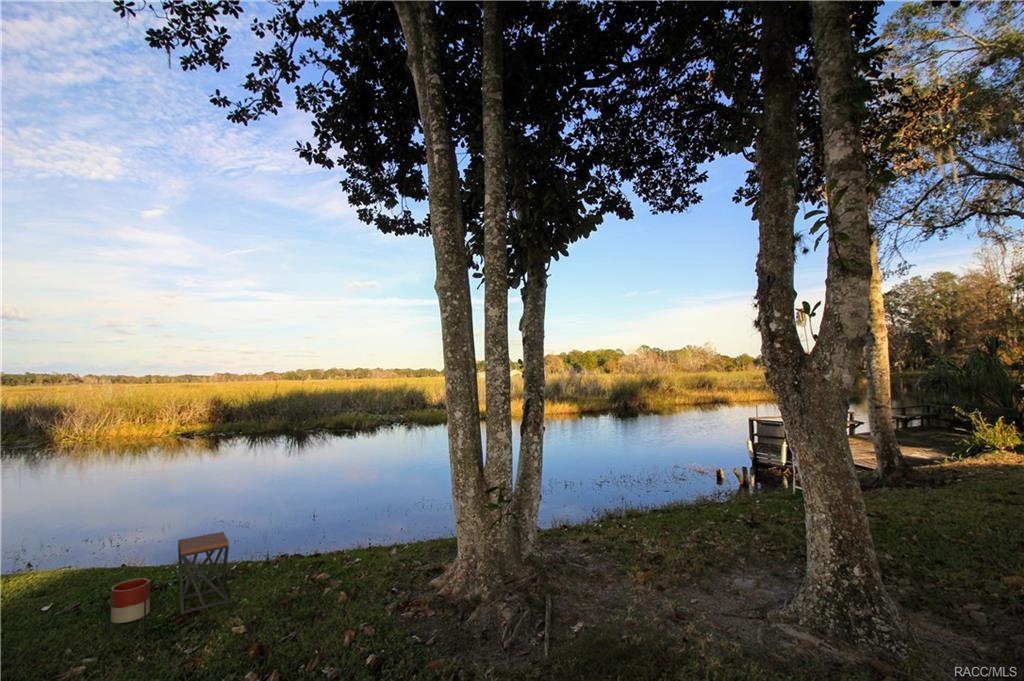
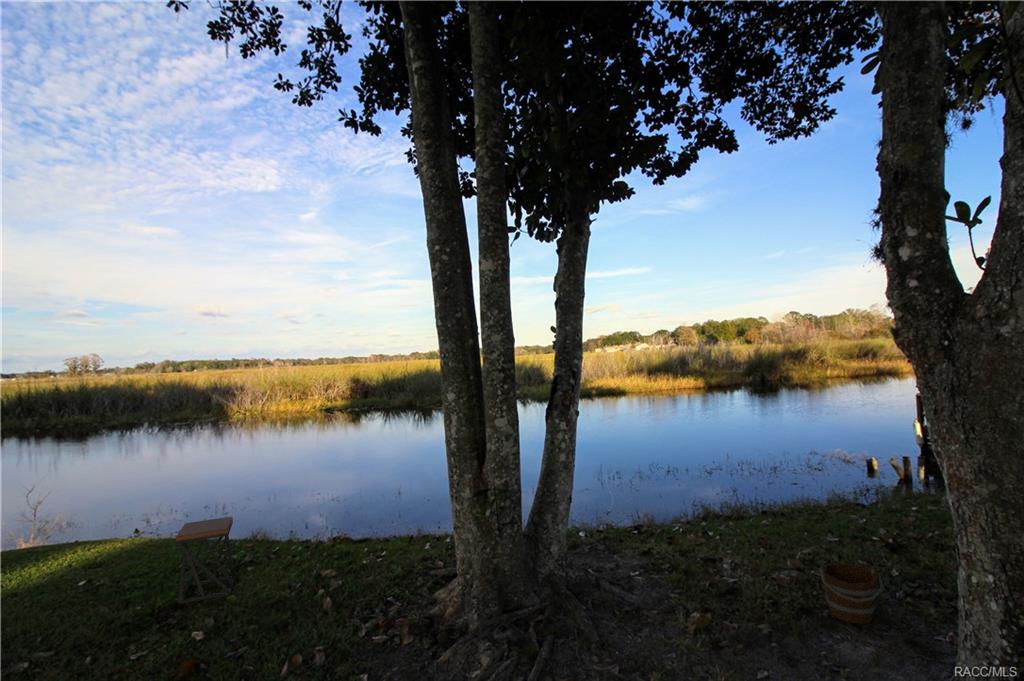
bucket: none [711,533,752,573] -> present [820,563,883,624]
planter: present [108,578,150,641] -> none [95,564,141,629]

